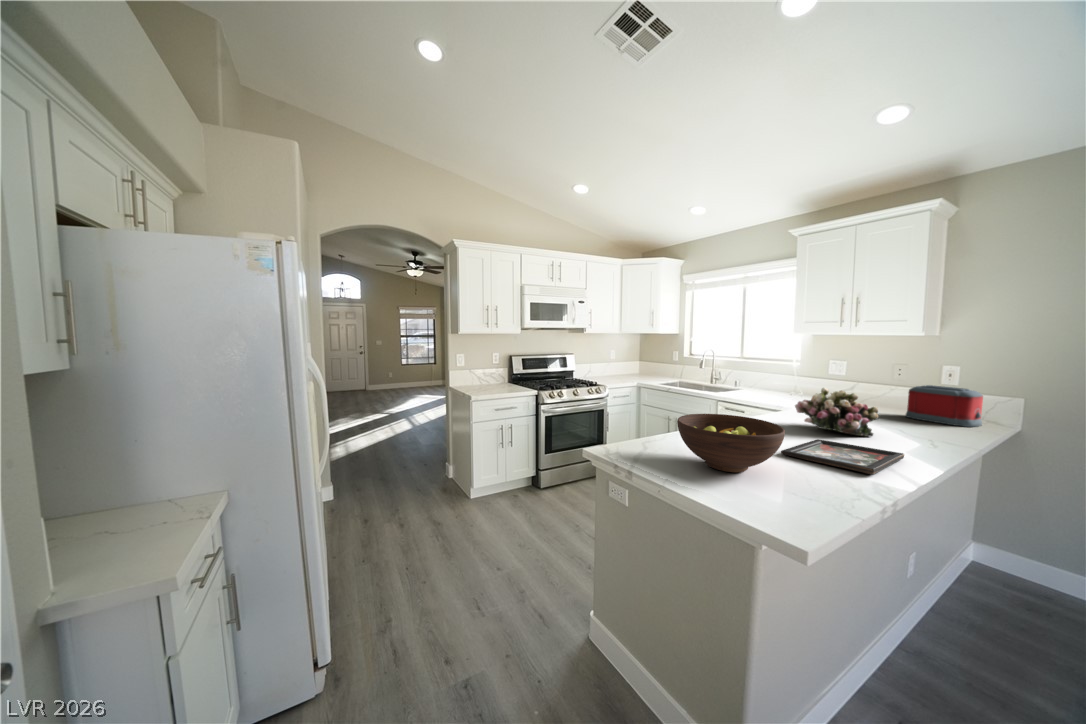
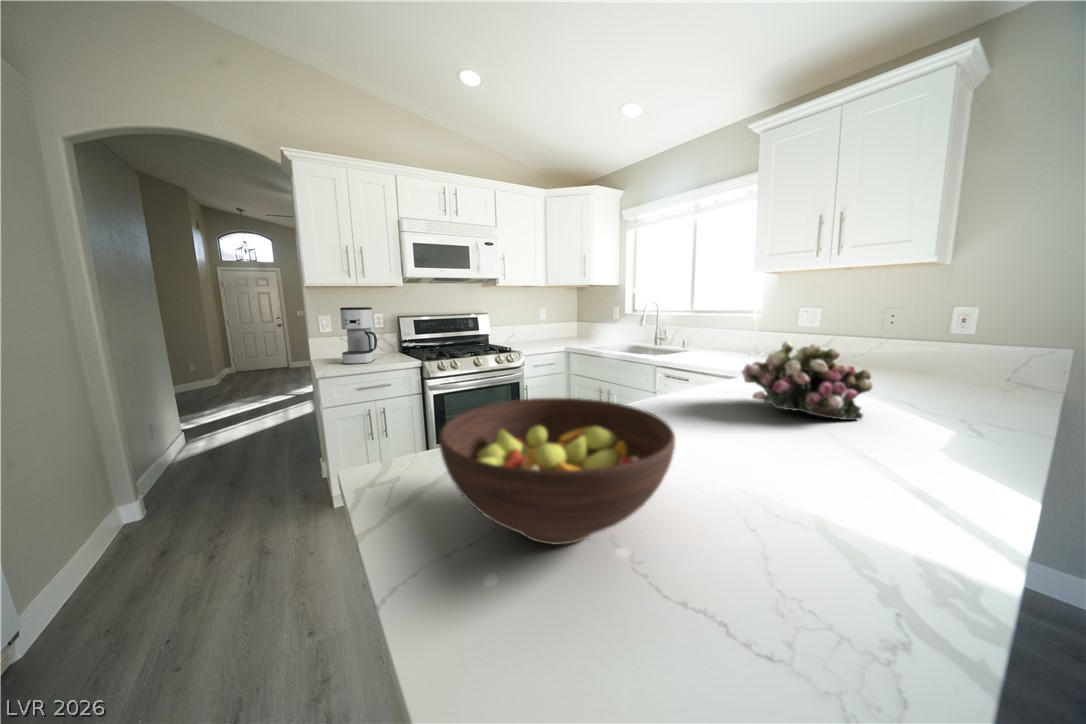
coffee maker: none [483,349,506,391] -> present [340,307,377,364]
toaster: present [906,385,983,427] -> none [901,334,1019,395]
decorative tray: present [781,439,904,475] -> none [695,432,932,534]

